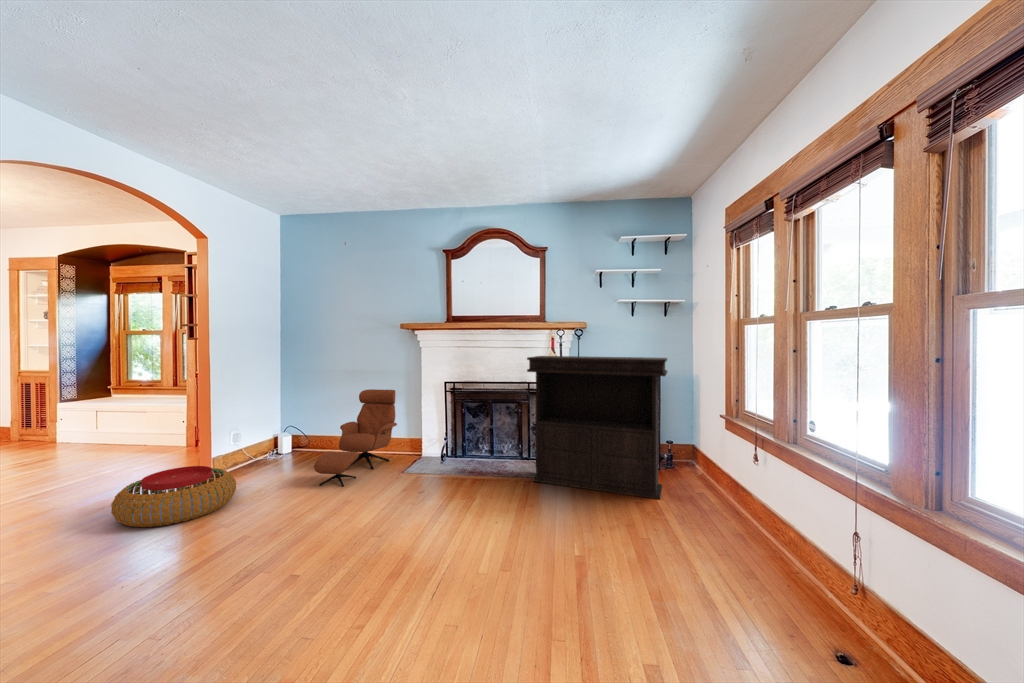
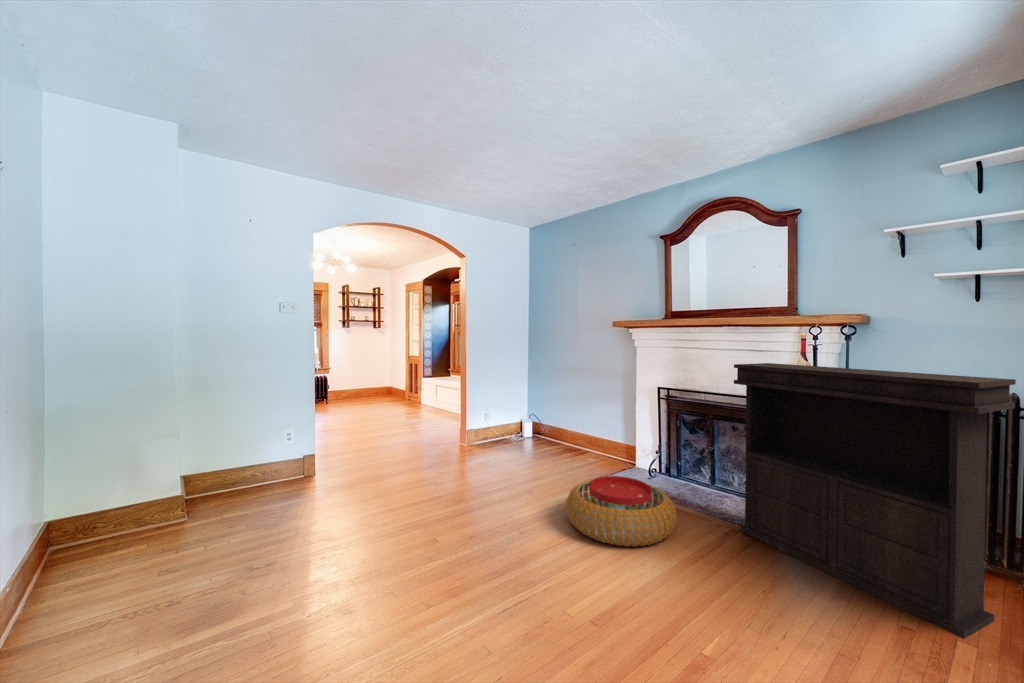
lounge chair: present [314,389,397,487] -> none [520,388,612,477]
pouf: present [111,466,236,527] -> present [566,476,677,547]

